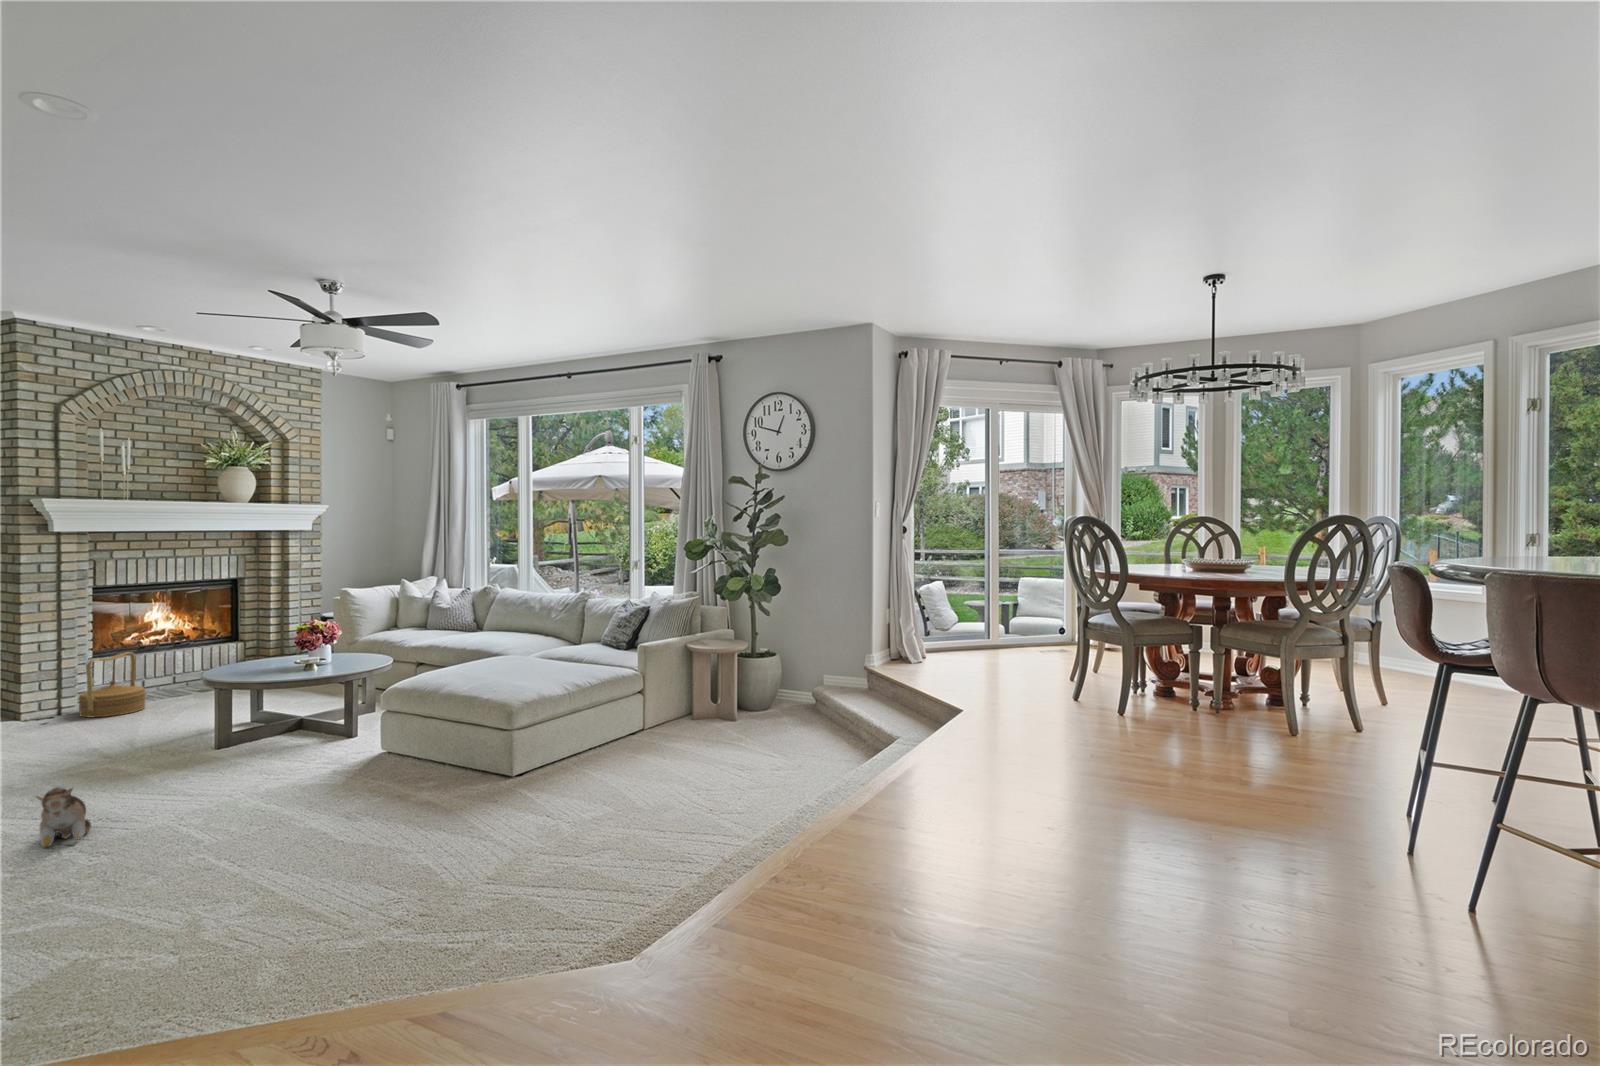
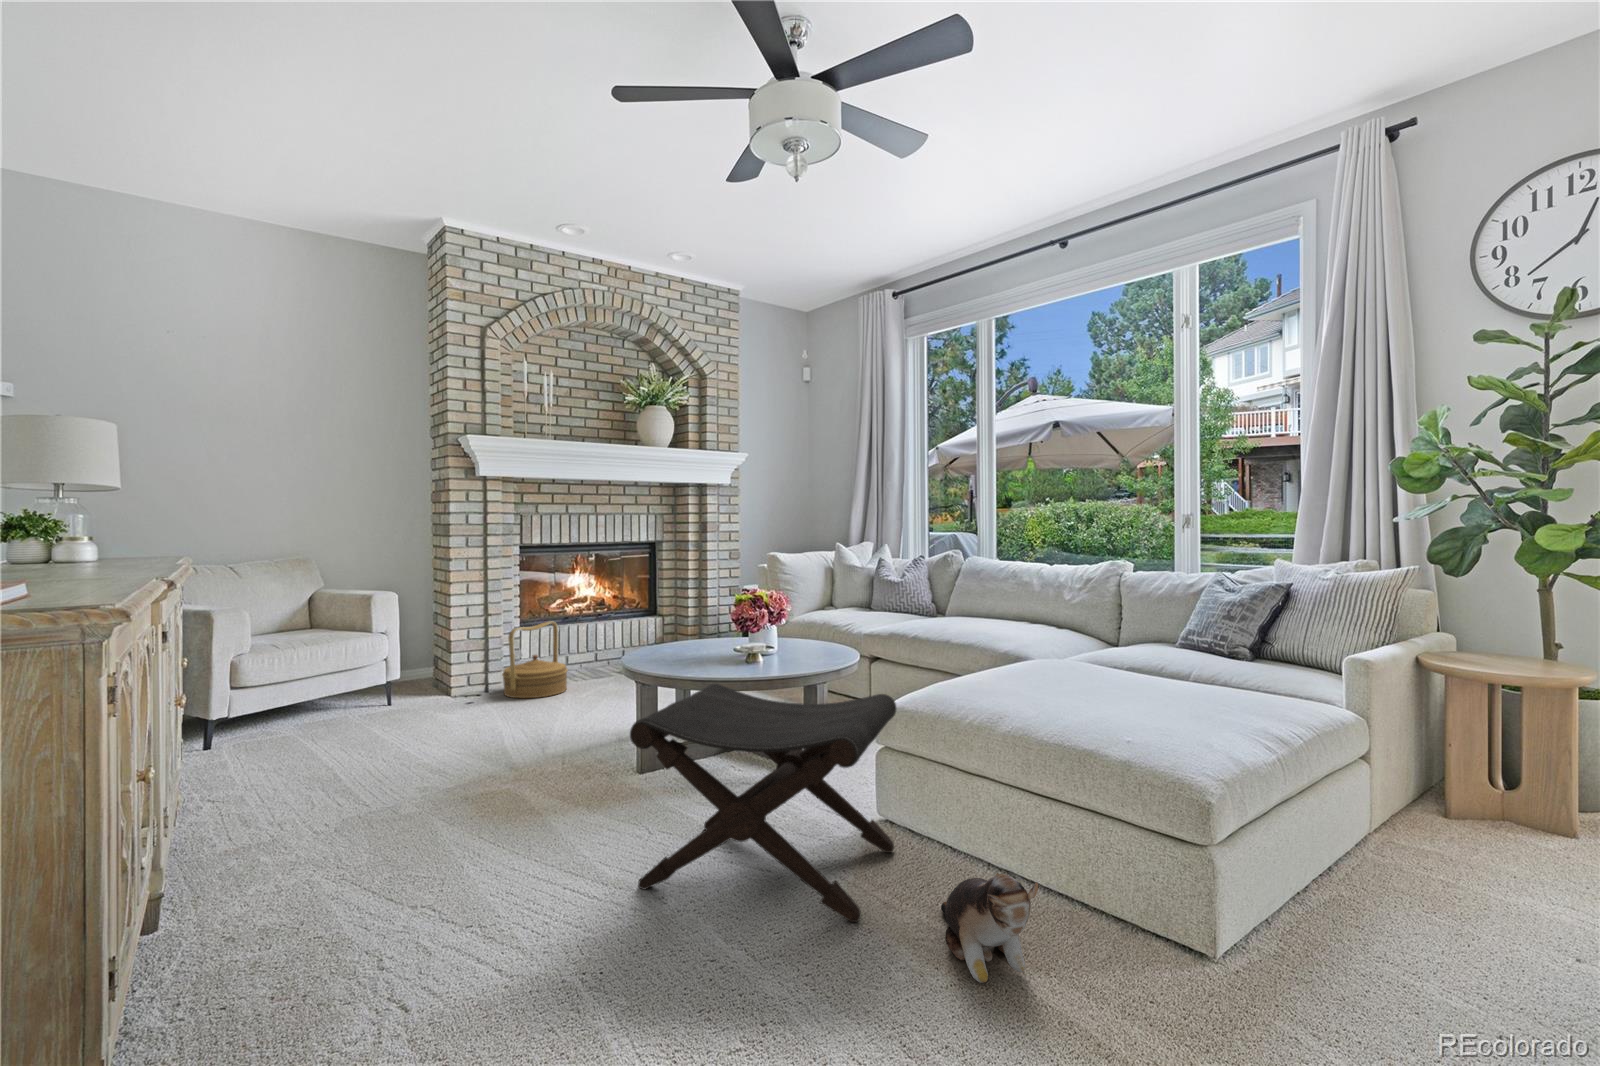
footstool: none [206,679,389,800] -> present [630,684,897,922]
plush toy: present [36,787,91,847] -> present [941,873,1038,983]

